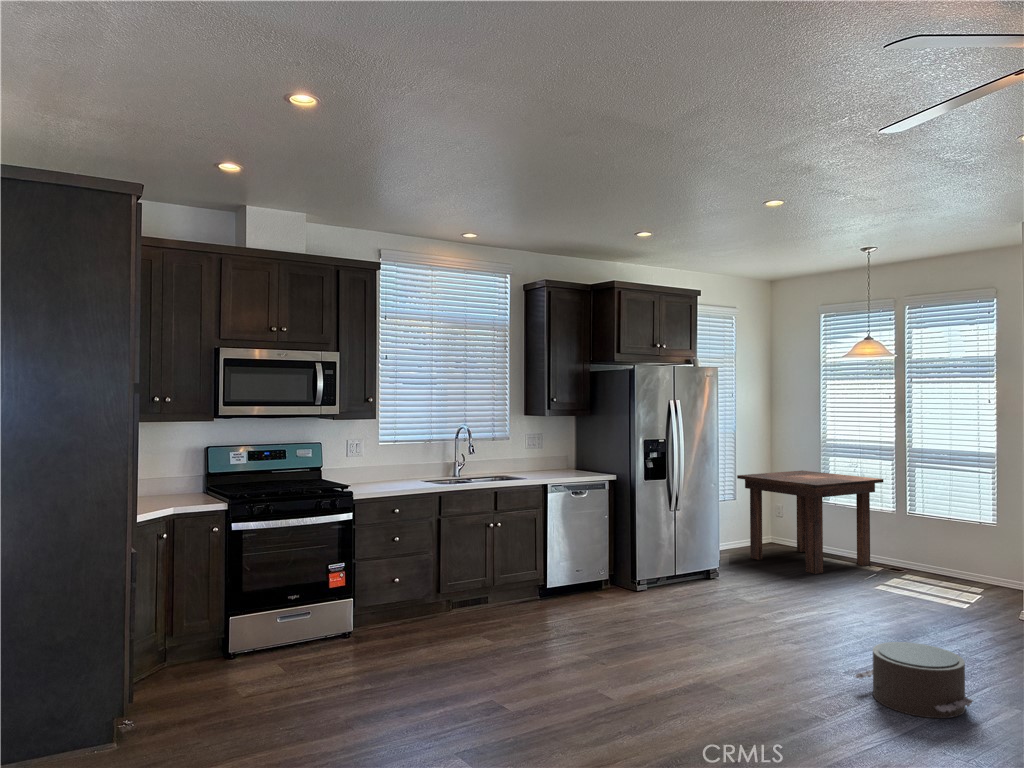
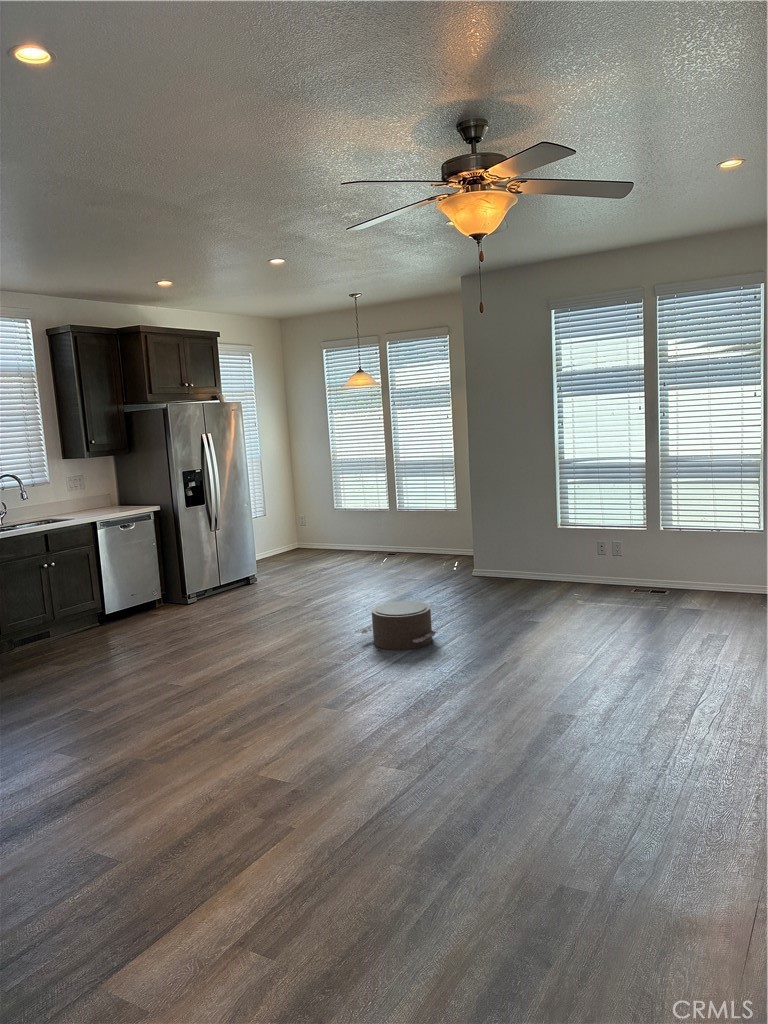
dining table: present [737,470,883,574] -> none [266,485,380,567]

